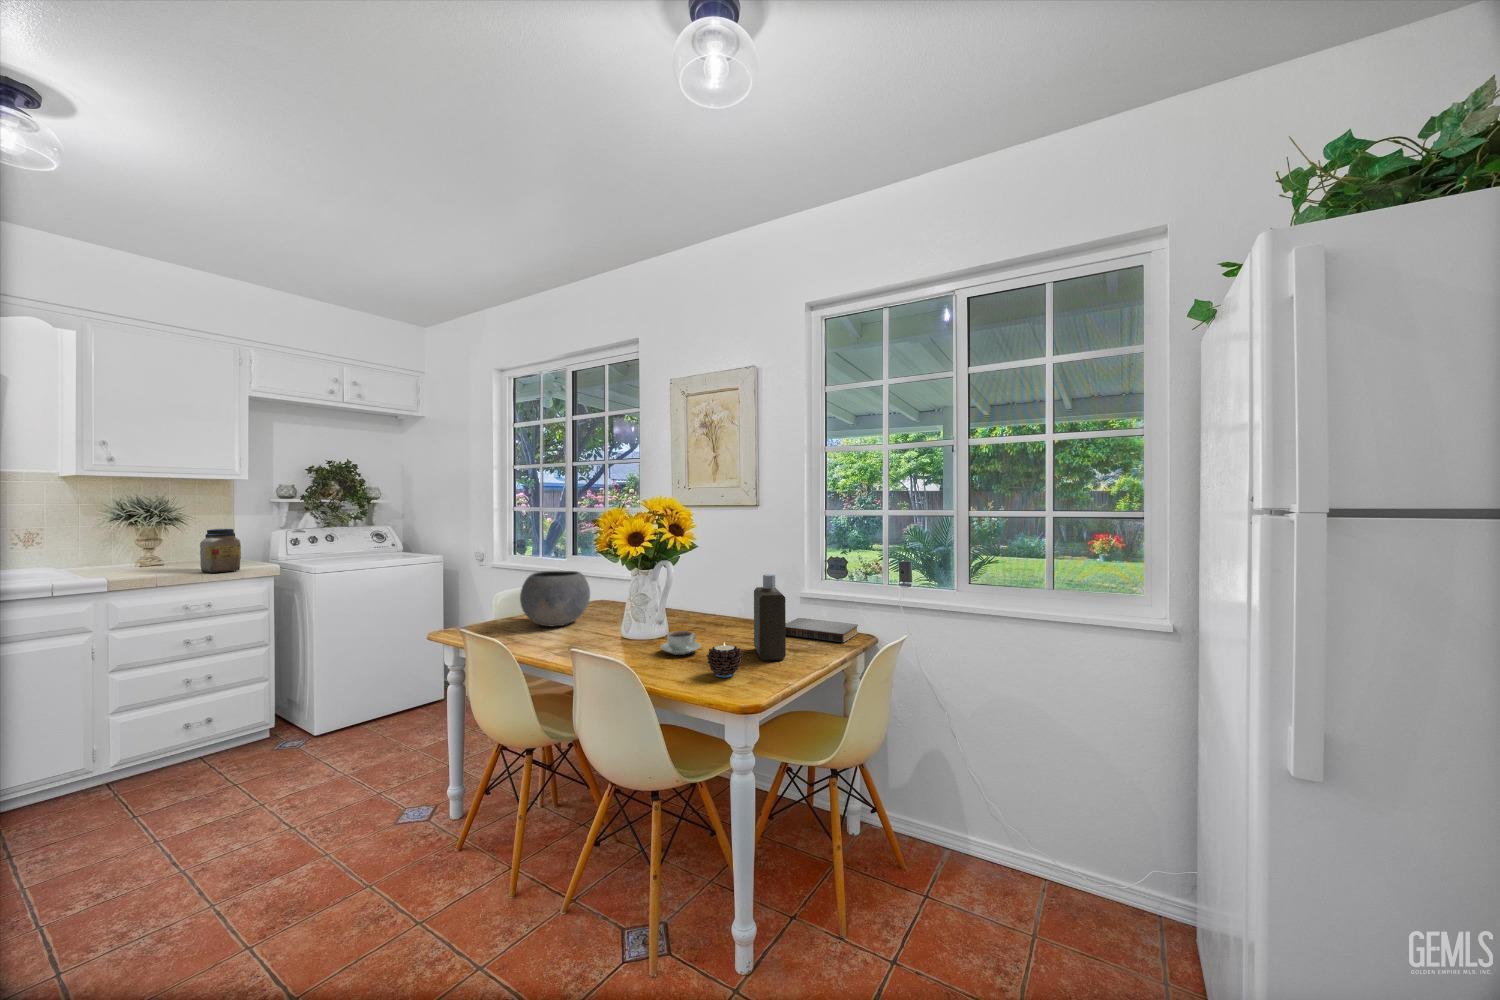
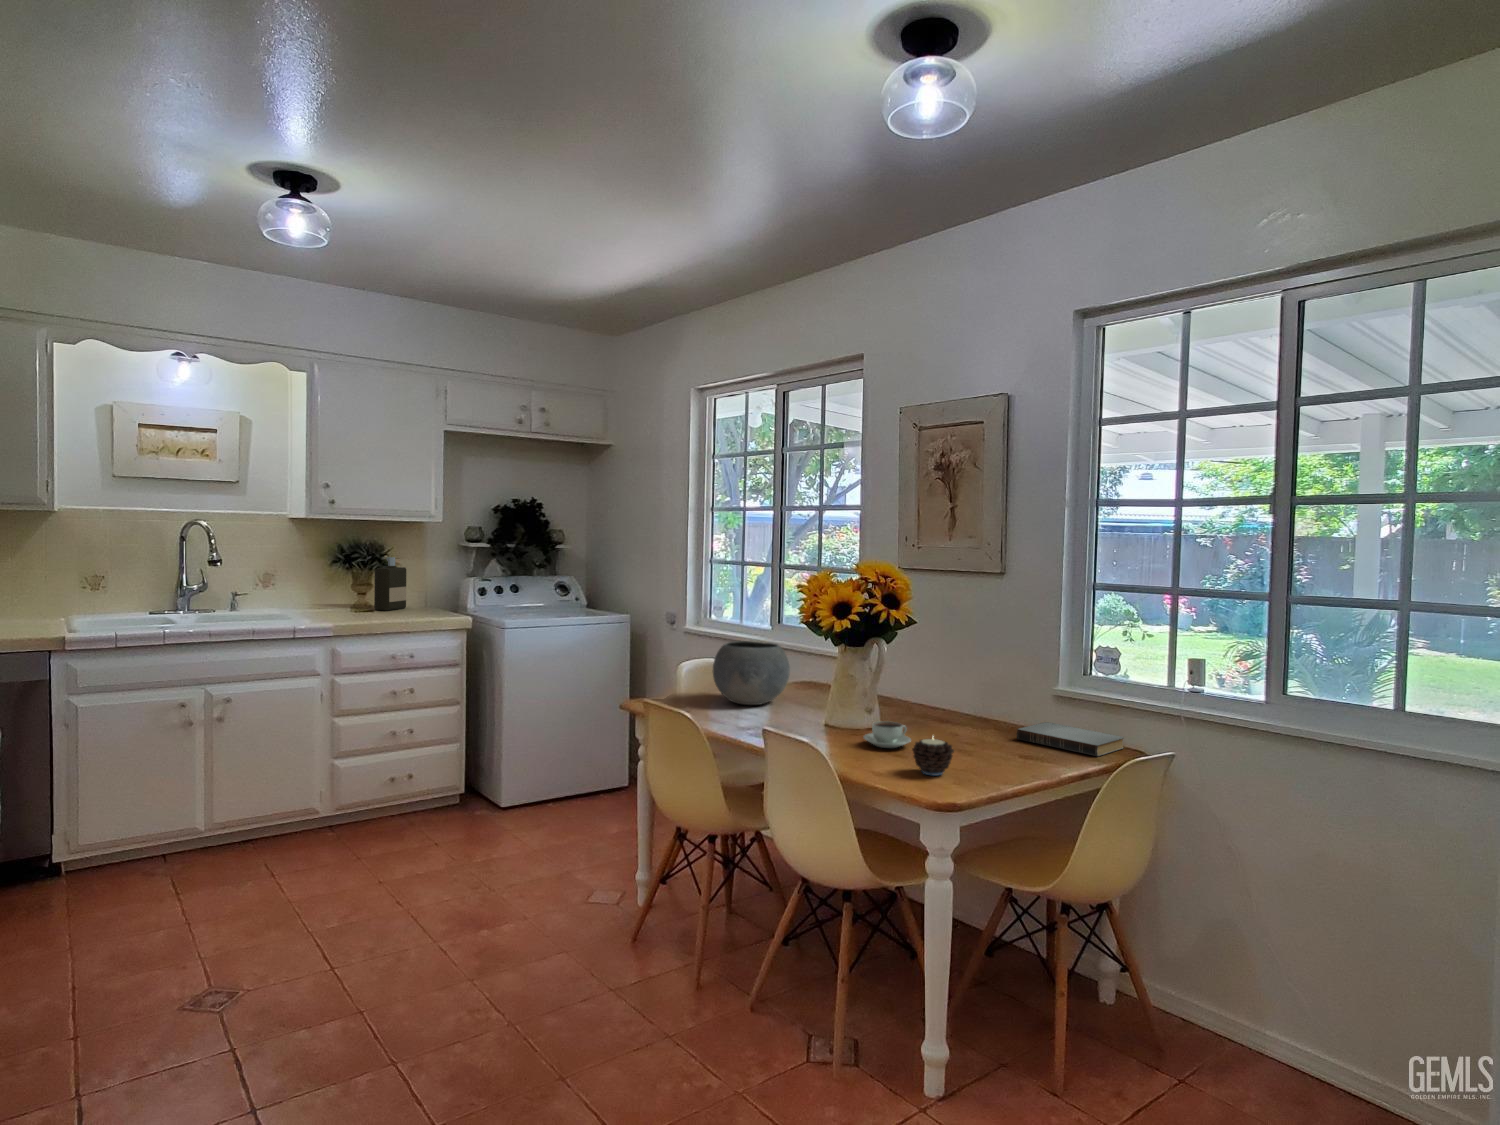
jar: present [200,529,241,573] -> none [407,576,441,621]
bottle: present [754,574,786,661] -> present [374,557,406,611]

